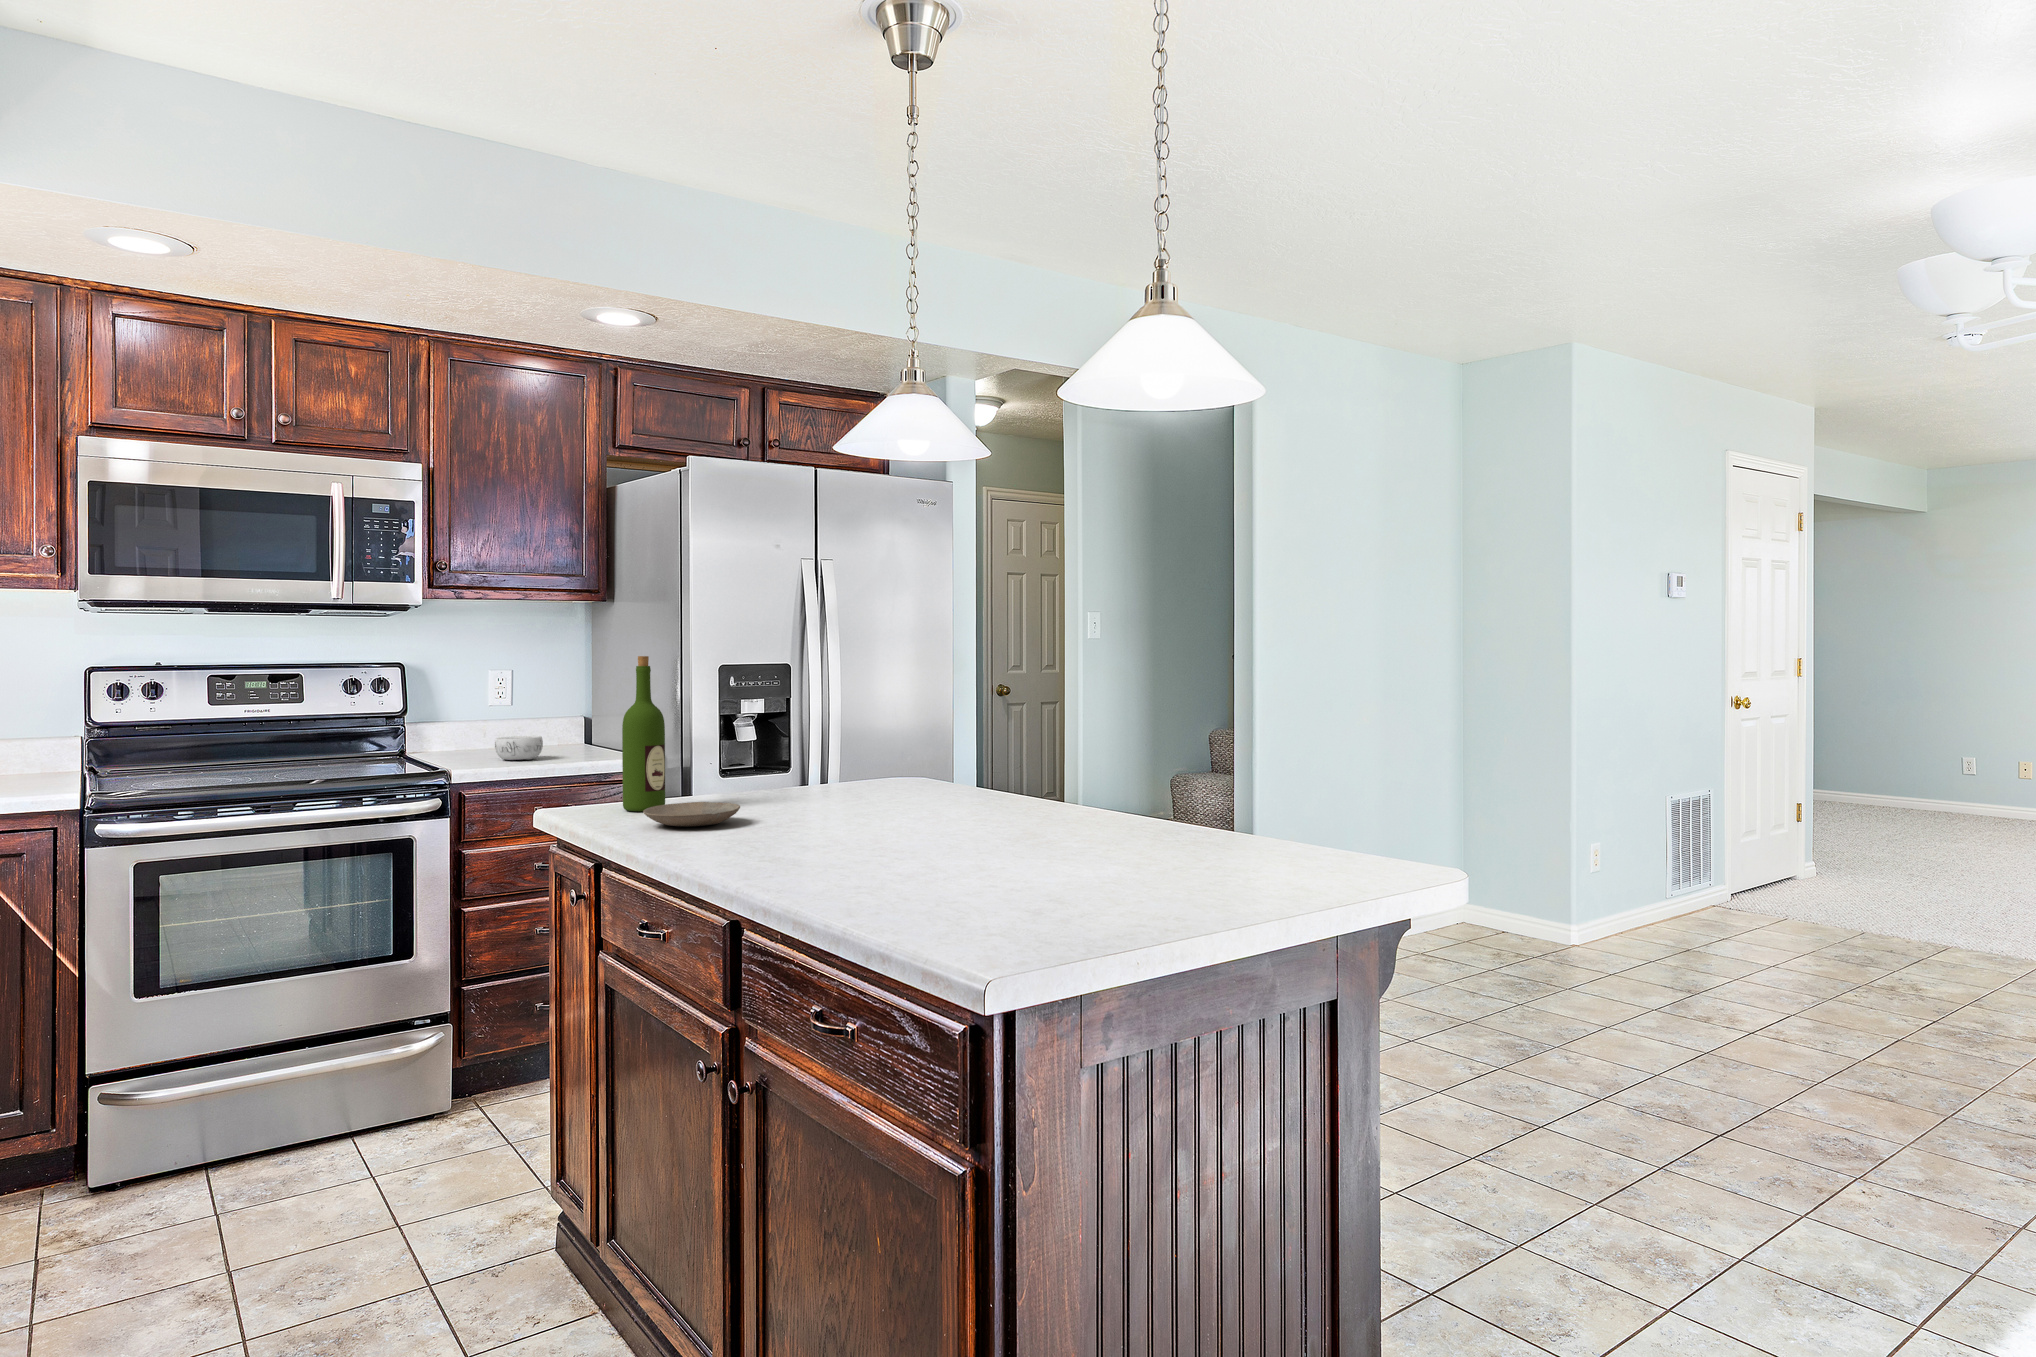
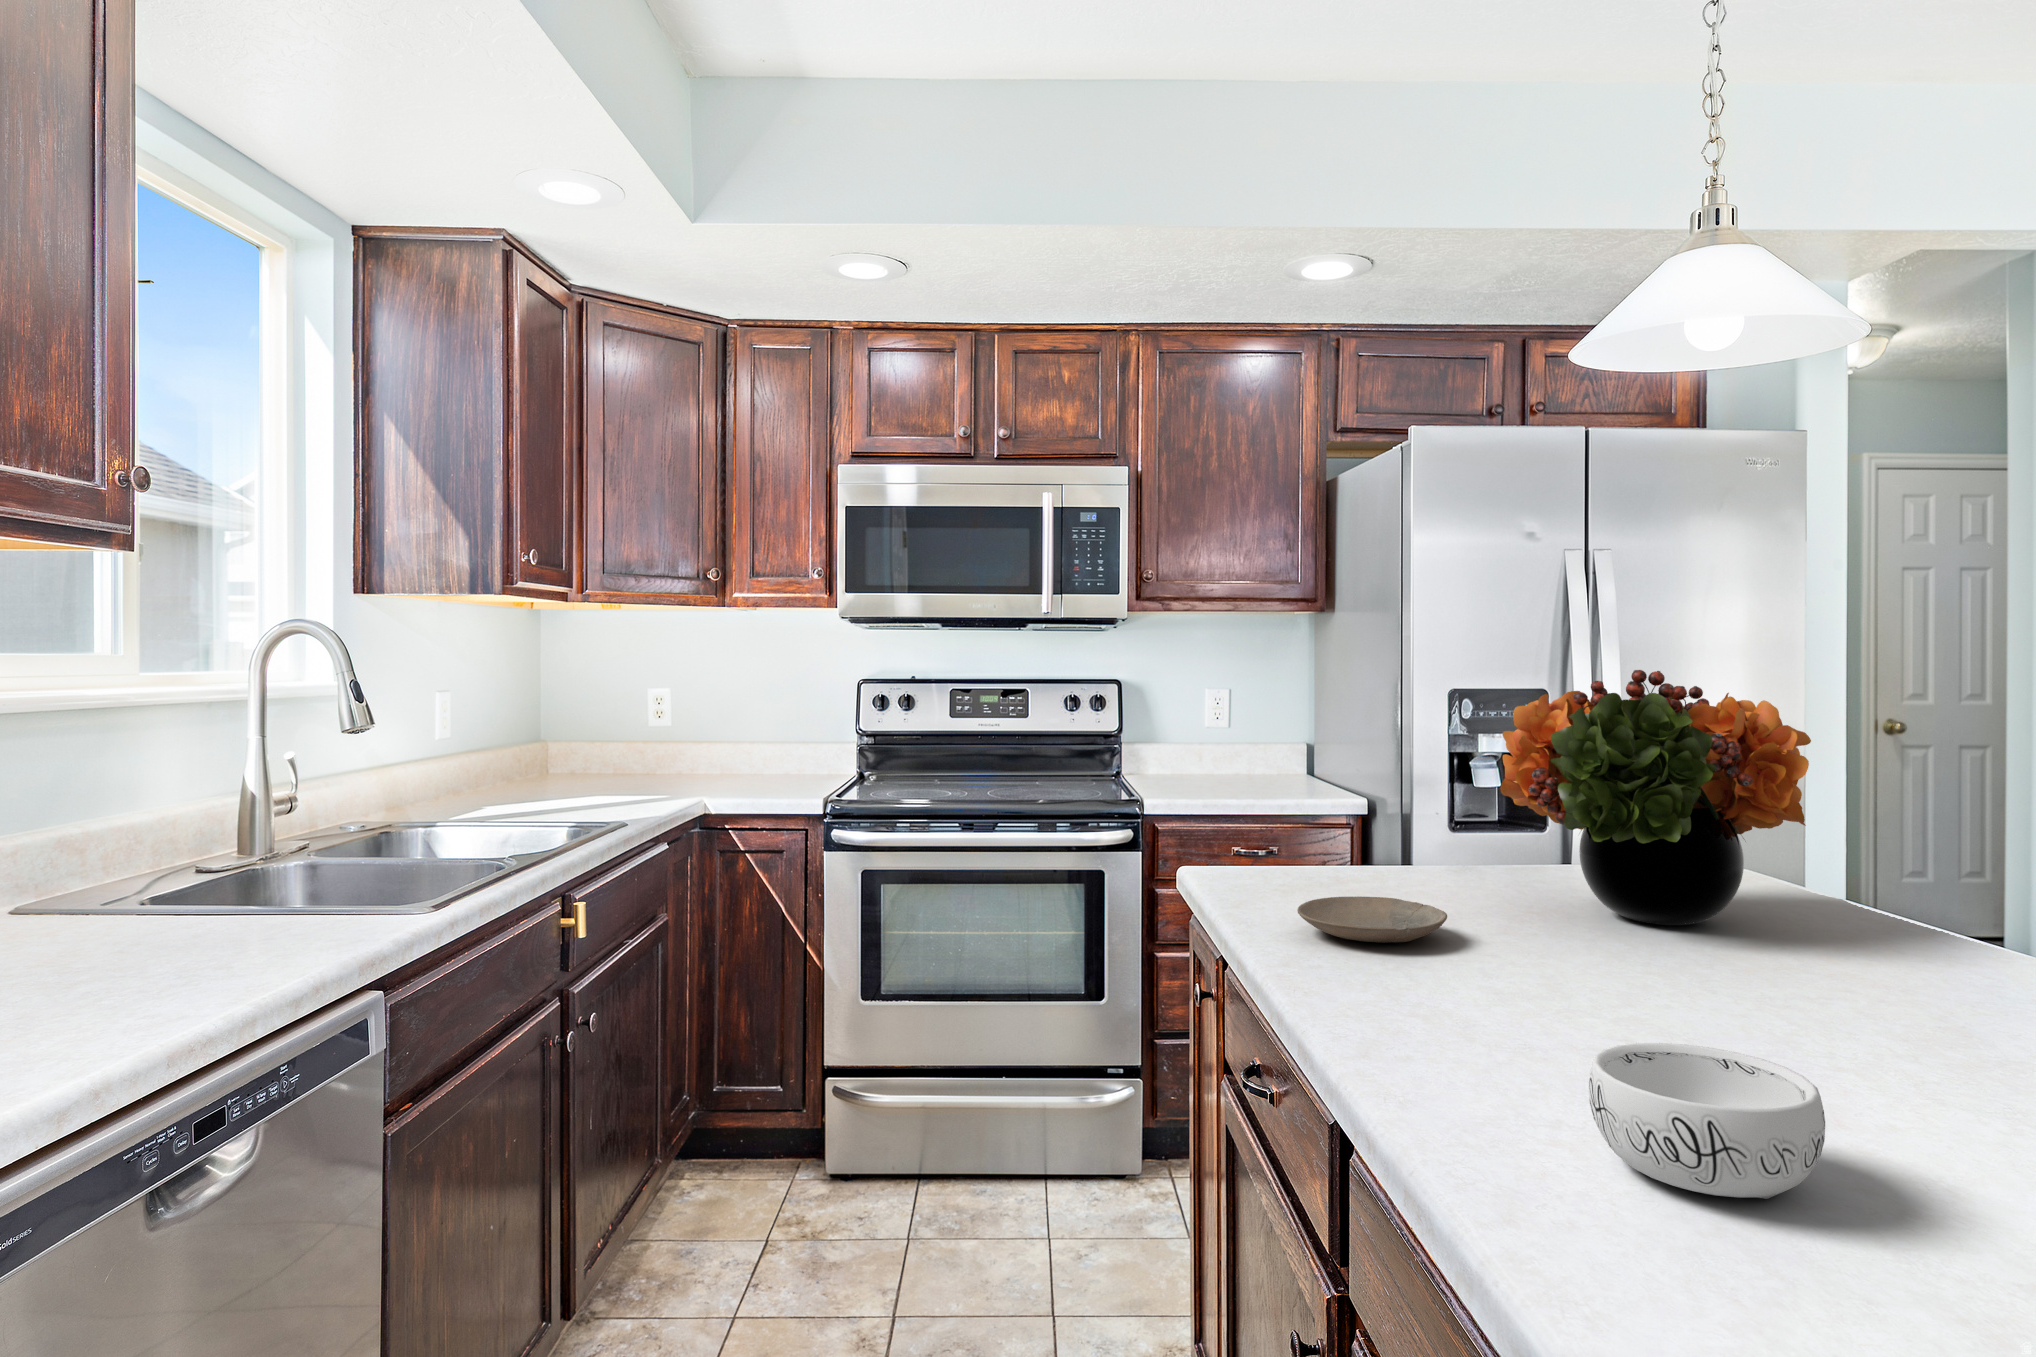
flower arrangement: none [763,650,937,804] -> present [1500,670,1811,925]
wine bottle: present [622,656,665,811] -> none [1288,678,1346,896]
decorative bowl: present [495,736,543,760] -> present [1589,1043,1825,1199]

